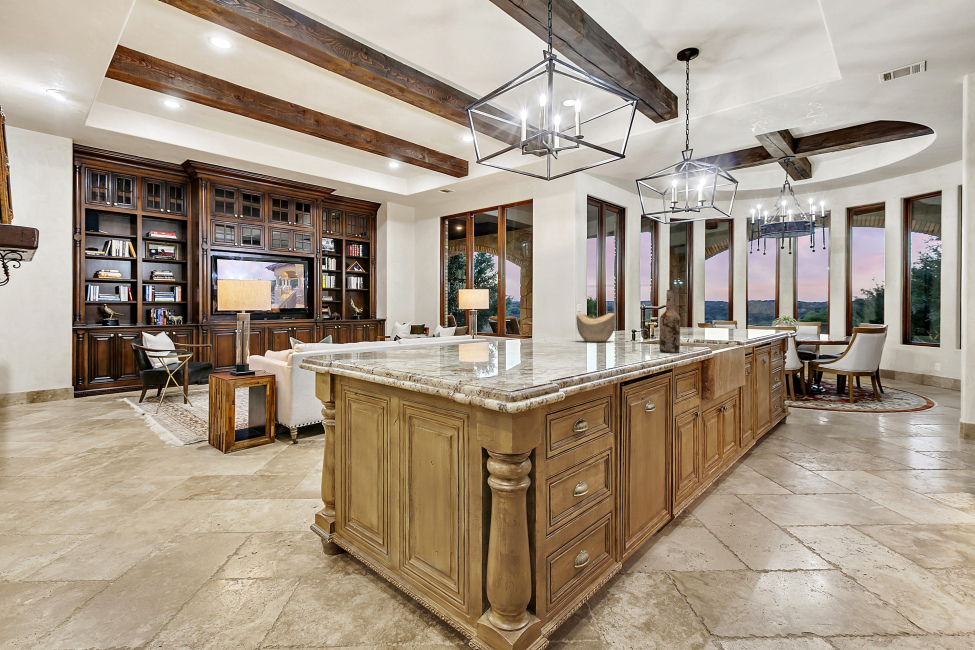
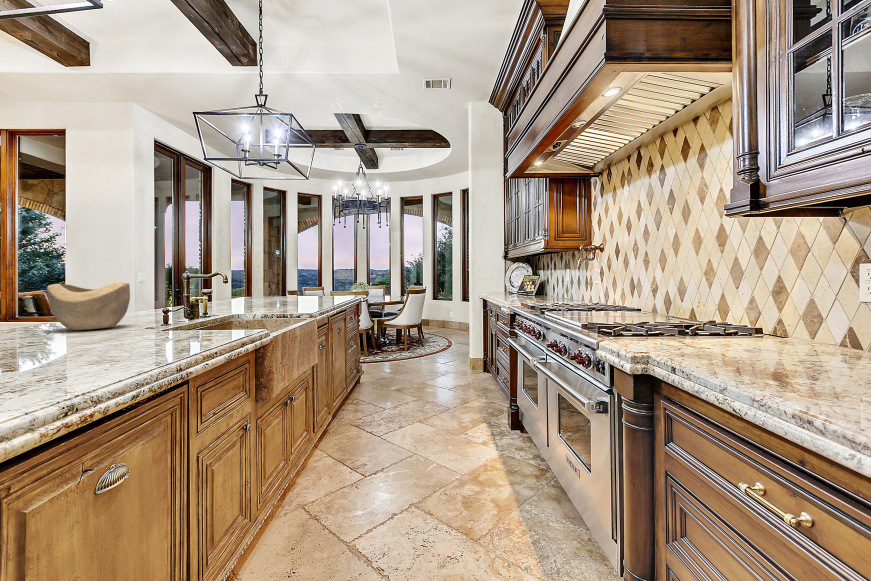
wine bottle: present [659,290,680,353] -> none [165,244,204,350]

